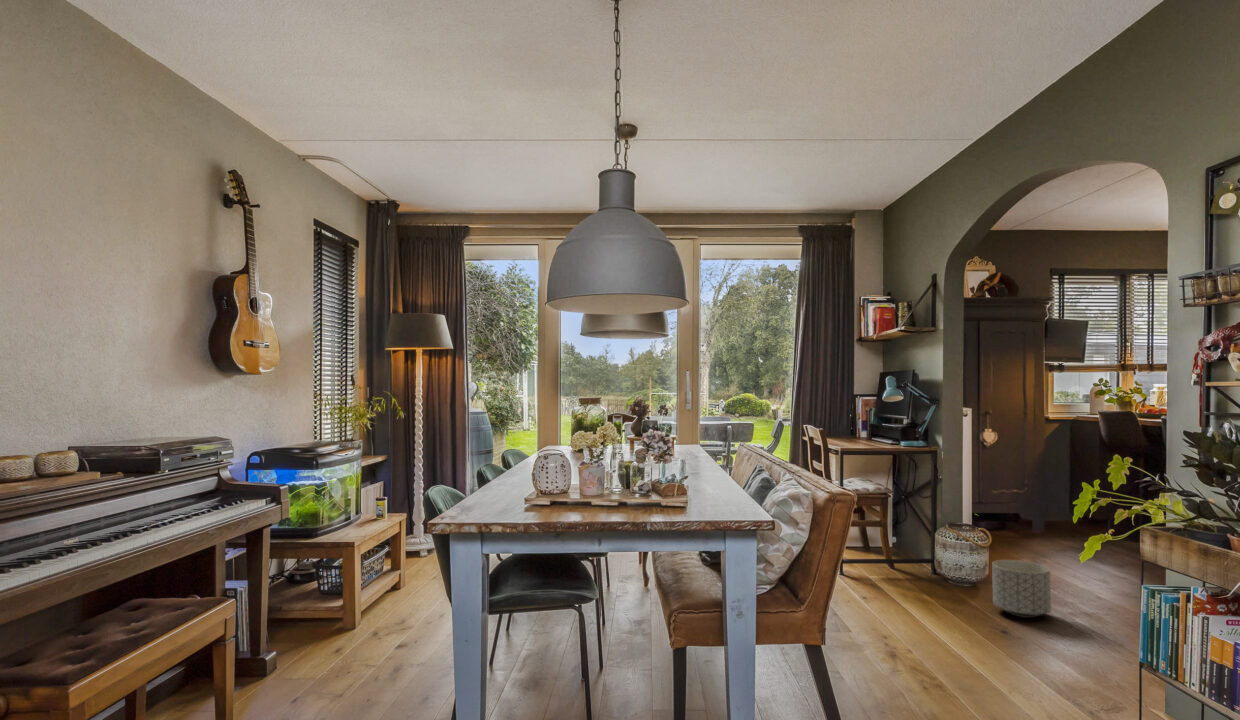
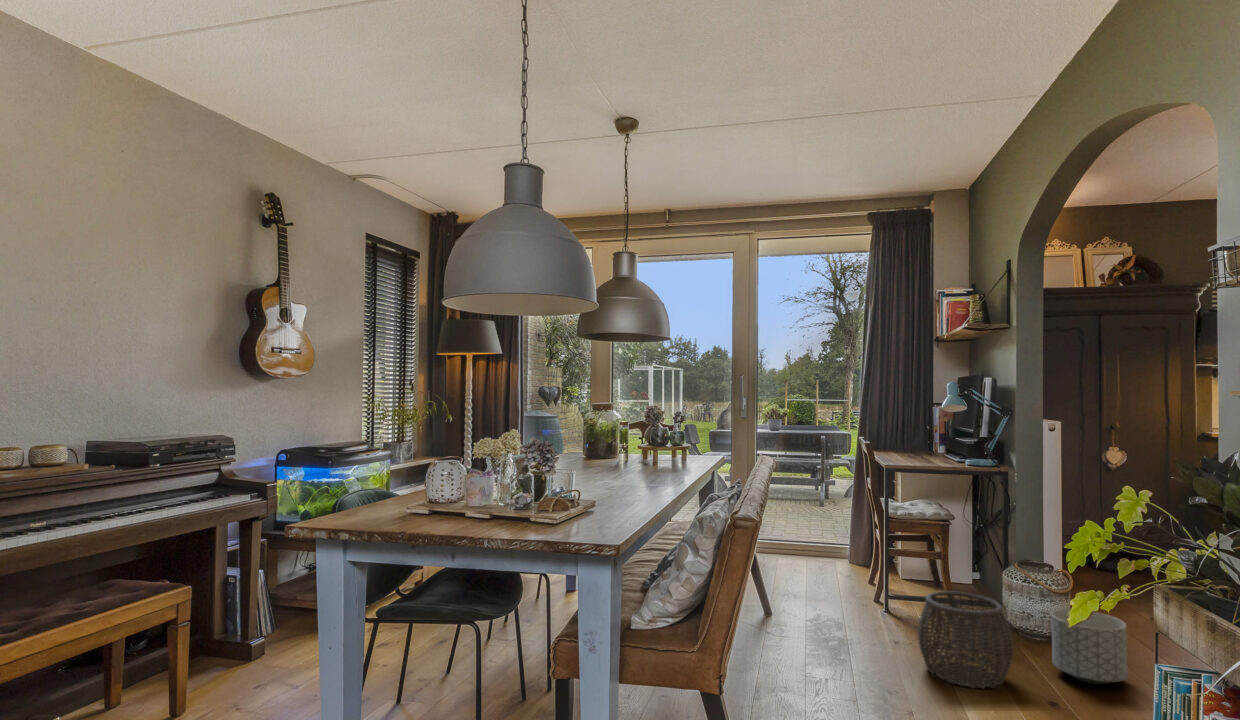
woven basket: none [895,552,975,631] -> present [918,591,1013,689]

